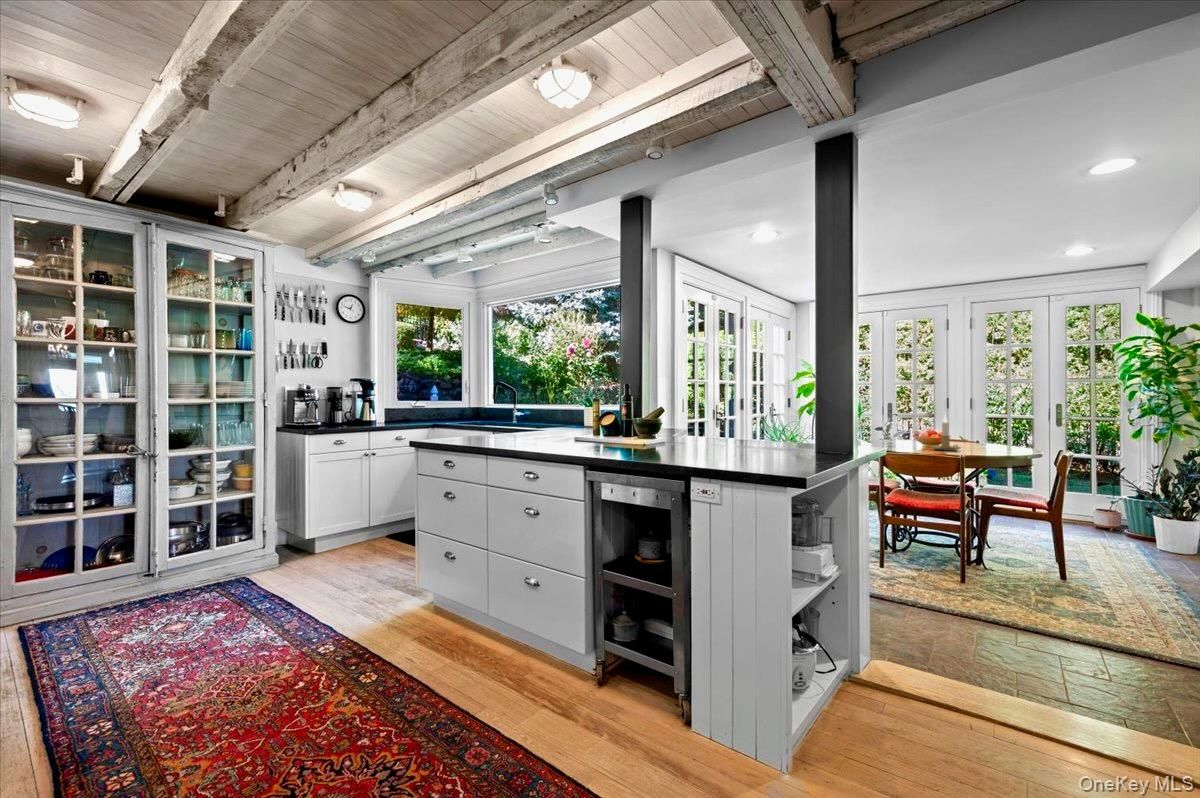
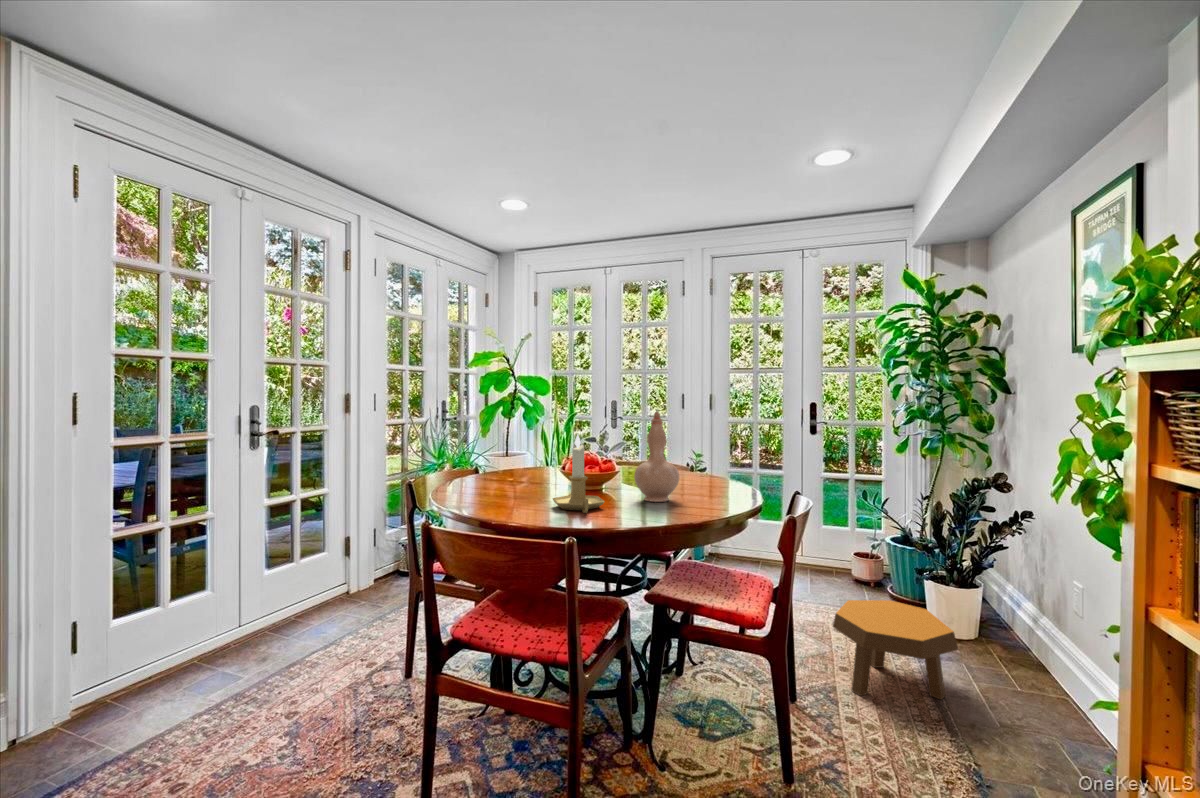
vase: none [970,405,998,450] -> present [634,412,679,502]
footstool: none [1087,518,1176,568] -> present [833,600,958,700]

